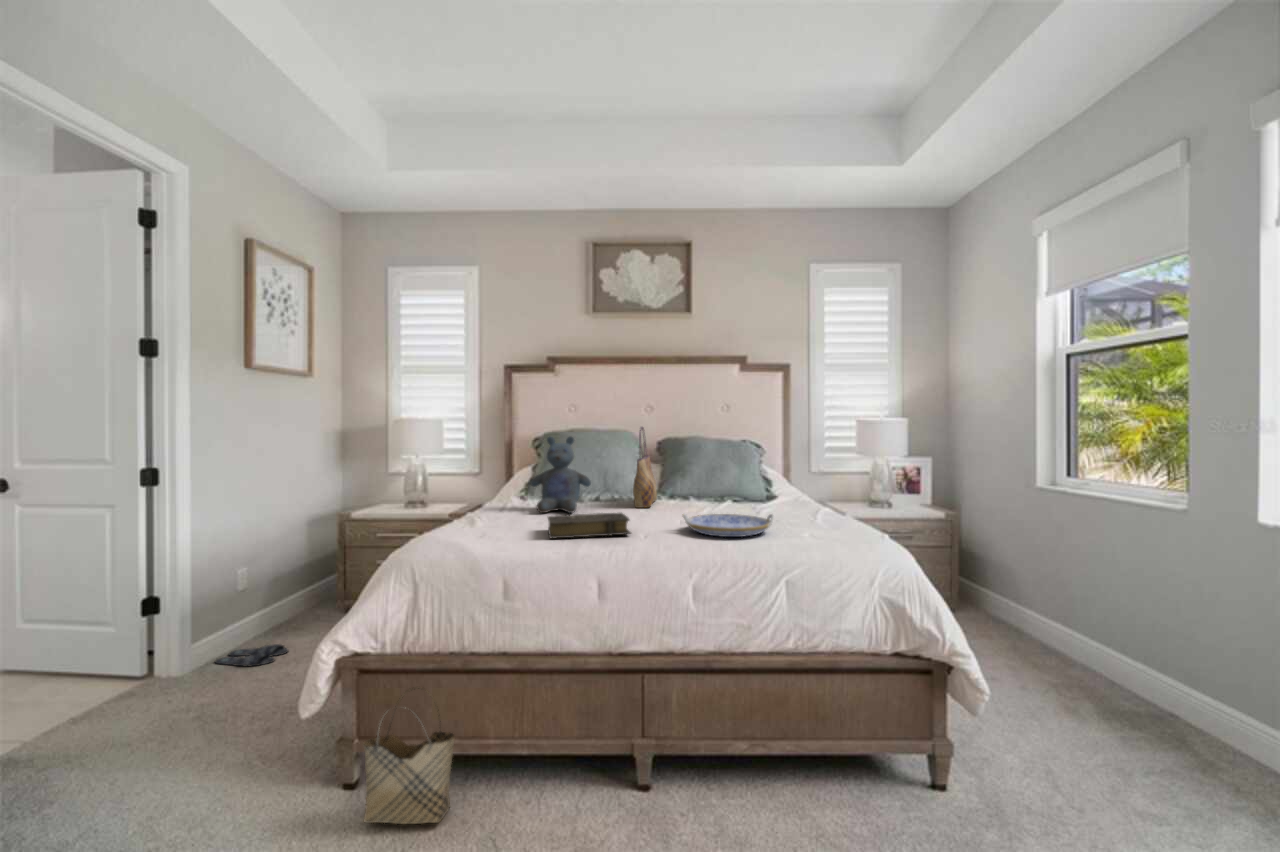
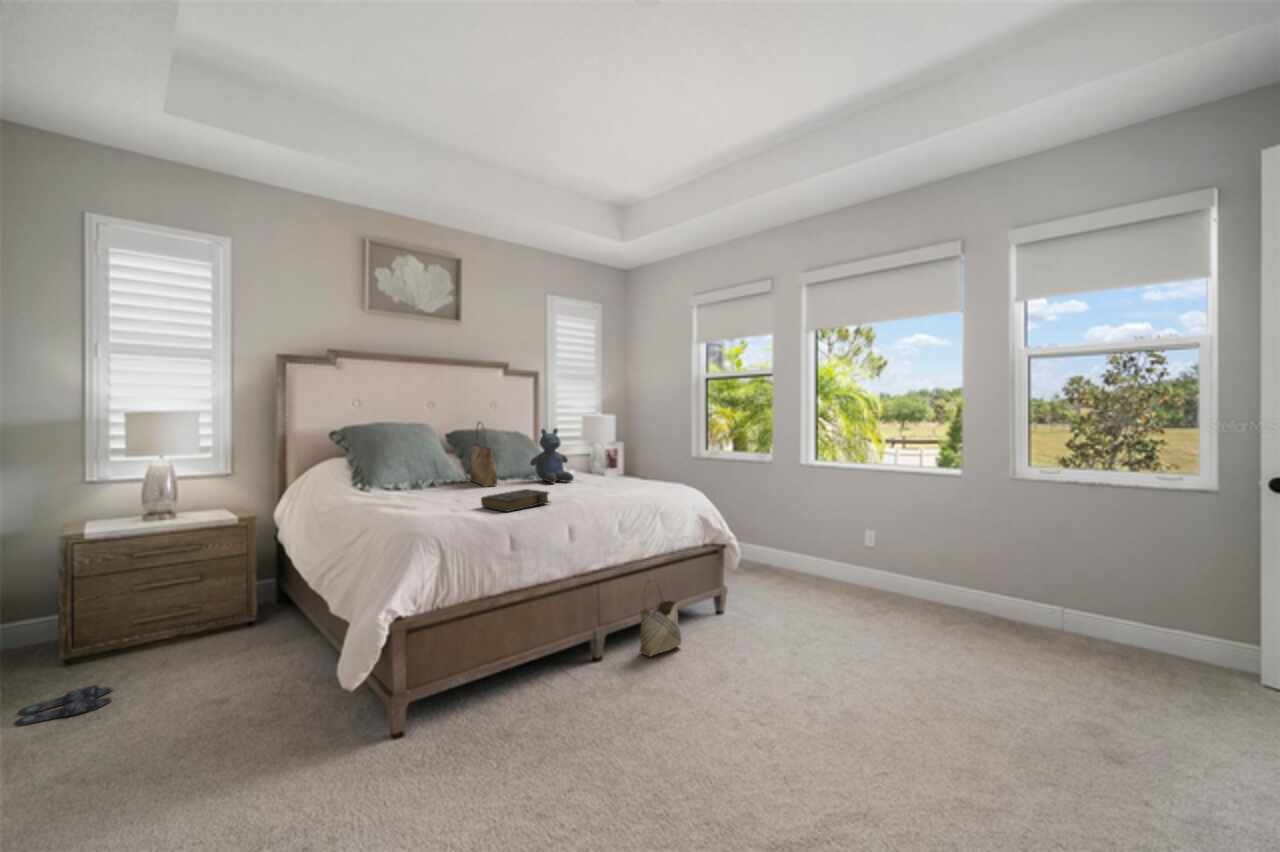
stuffed bear: present [530,437,591,513] -> present [530,428,574,483]
serving tray: present [683,514,774,537] -> none [567,480,623,498]
woven basket: present [363,688,455,824] -> present [640,593,681,656]

